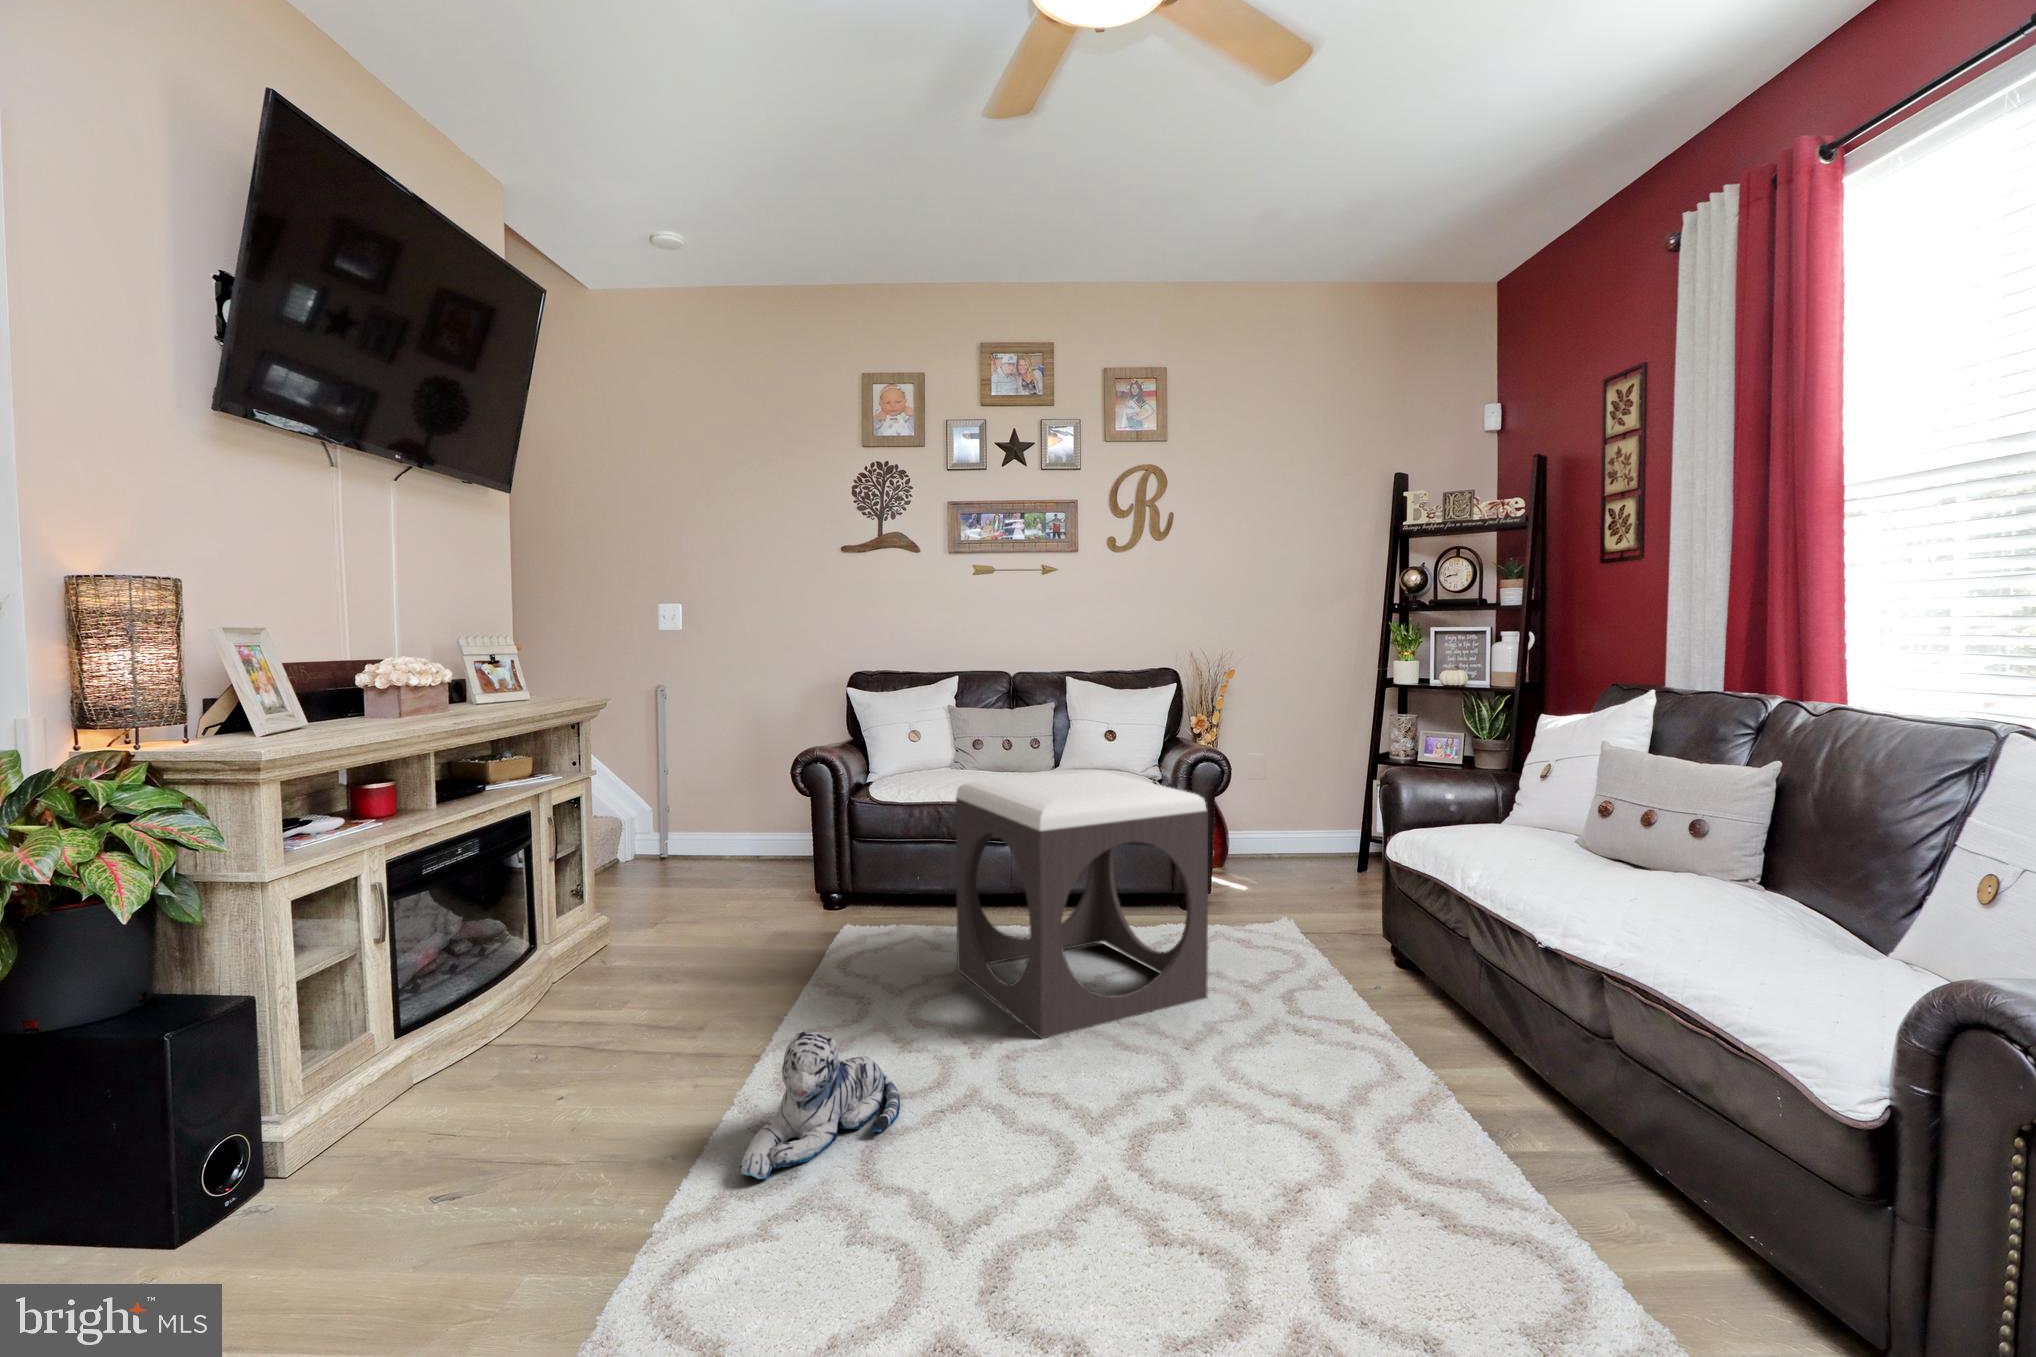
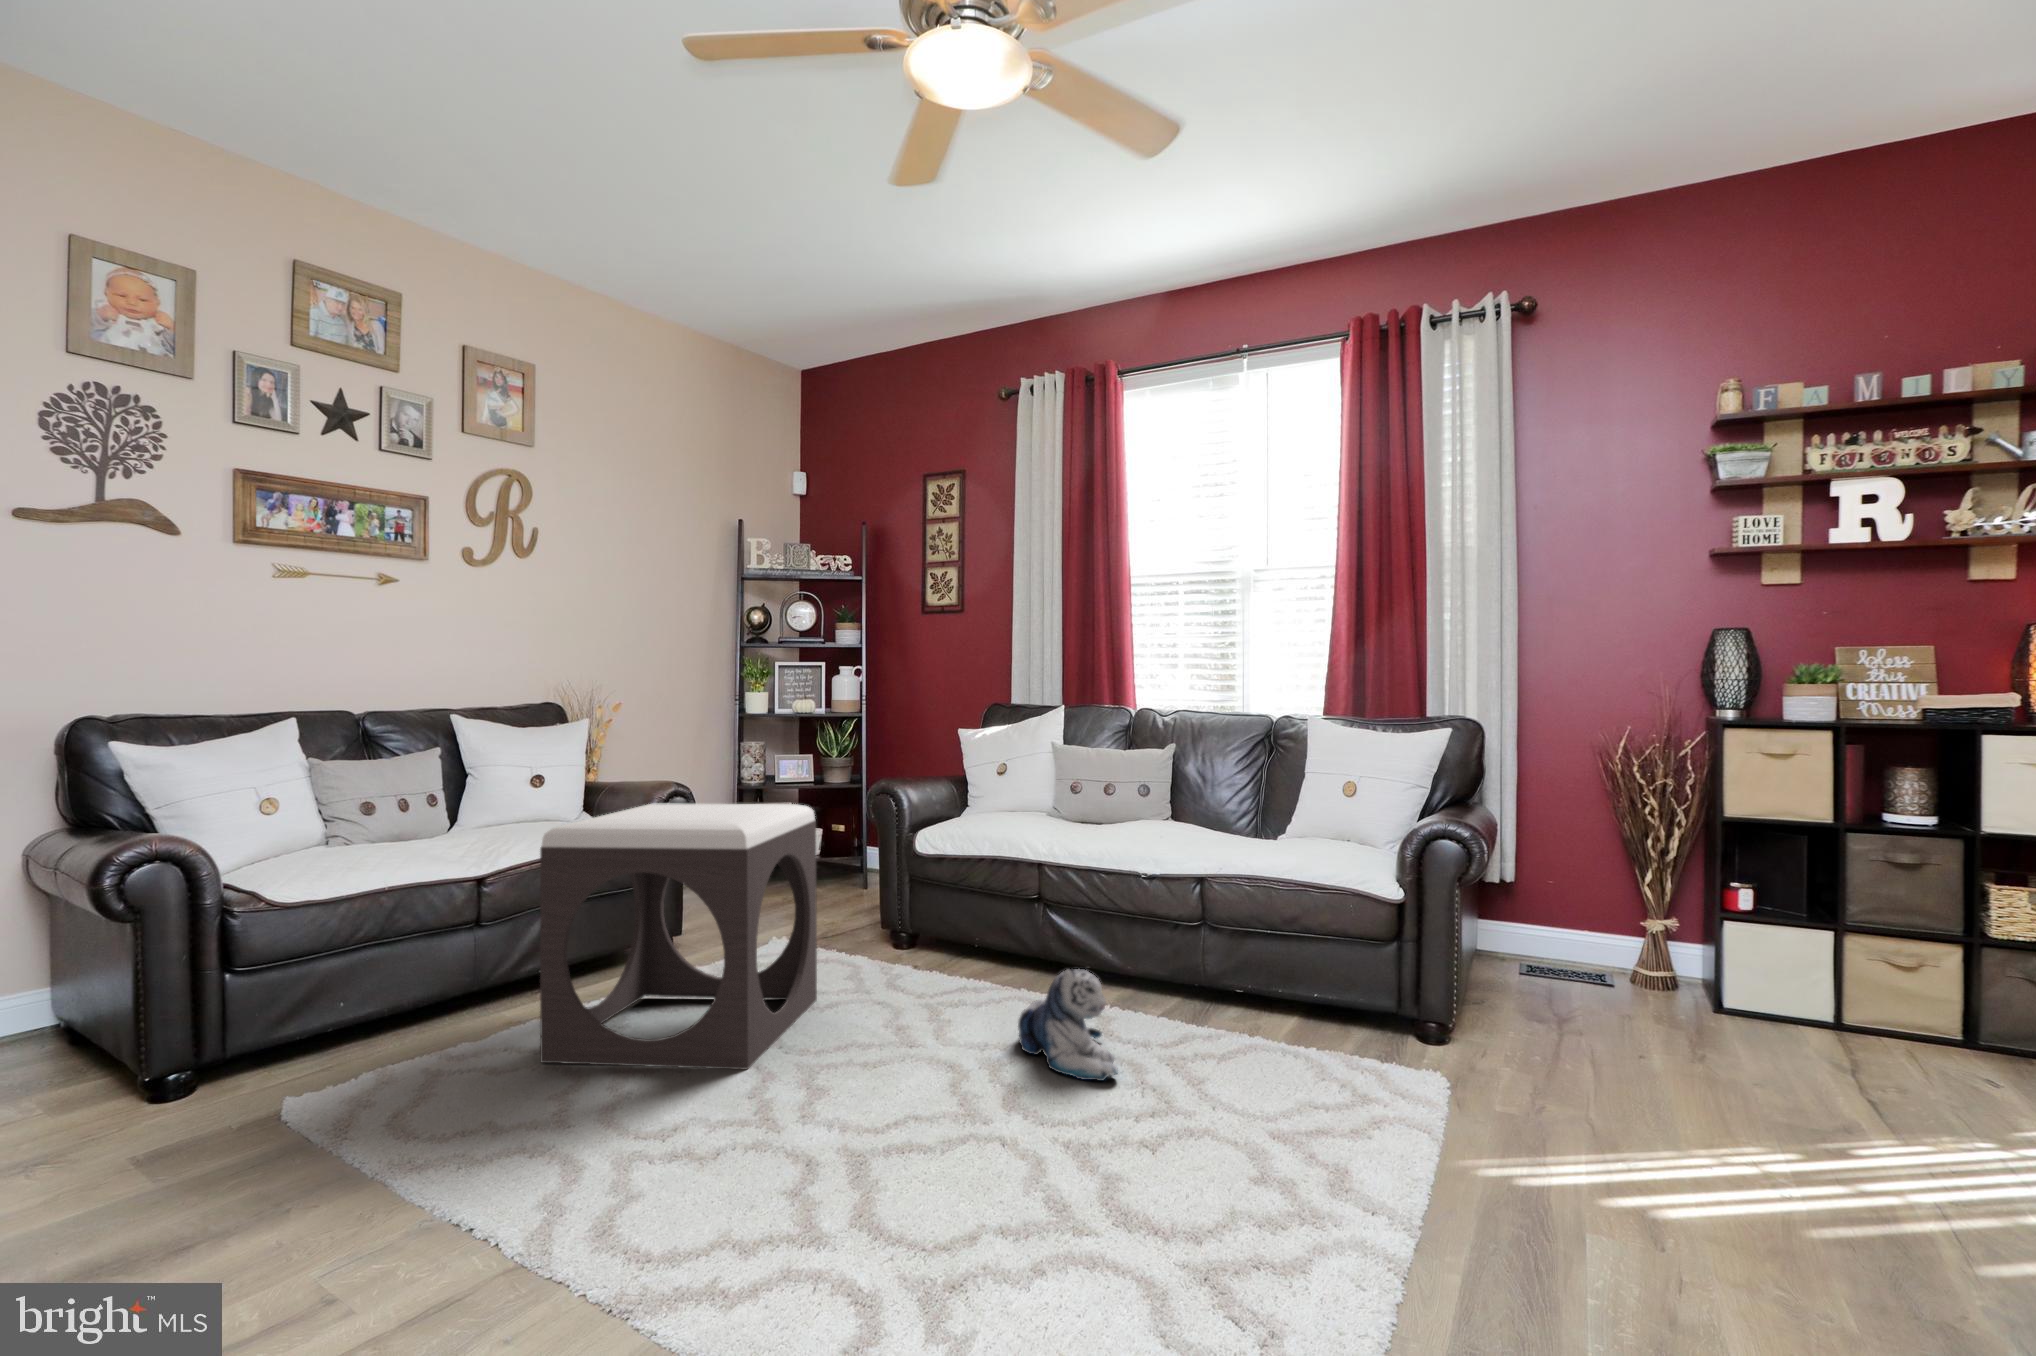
plush toy: present [740,1031,900,1179] -> present [1018,969,1118,1081]

